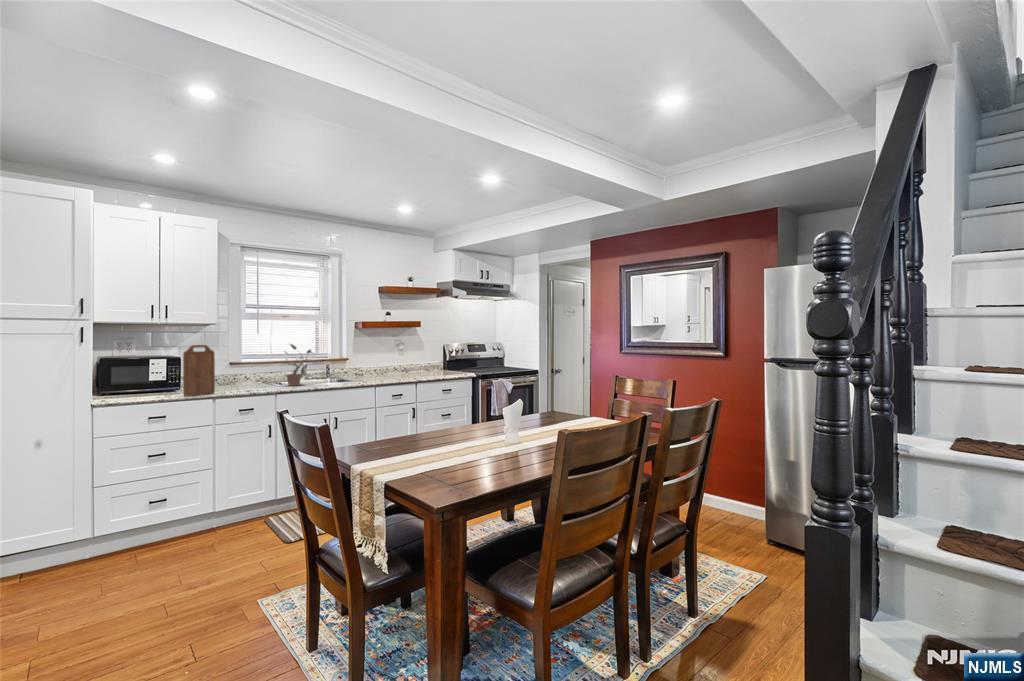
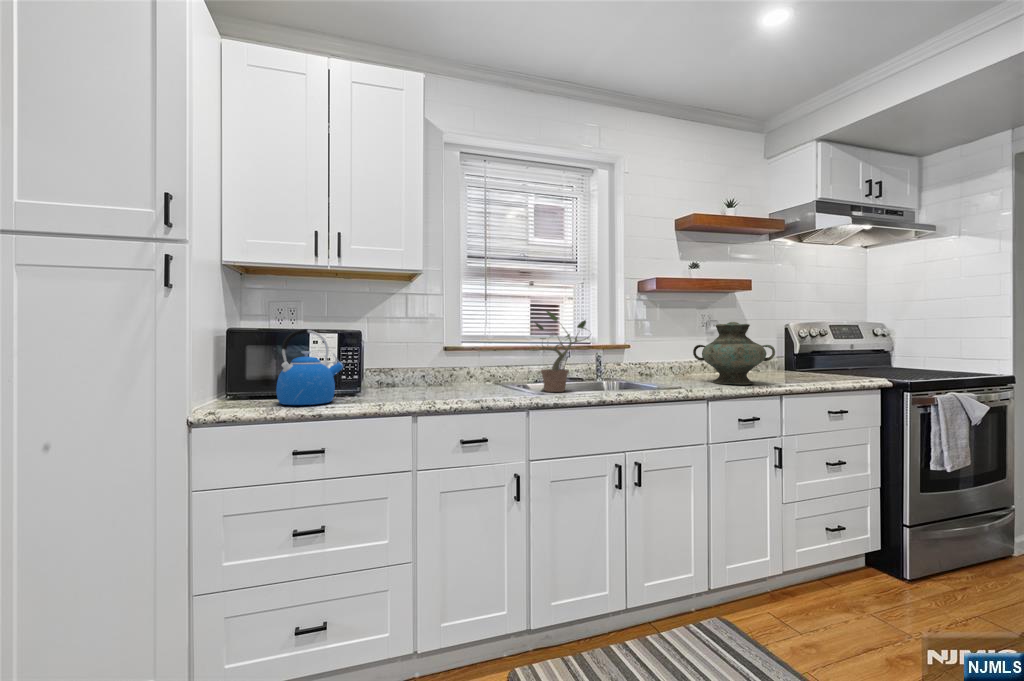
cutting board: present [183,345,215,396] -> none [359,300,417,408]
vase: none [379,347,418,379] -> present [693,322,775,384]
kettle: none [134,359,171,396] -> present [276,329,344,405]

